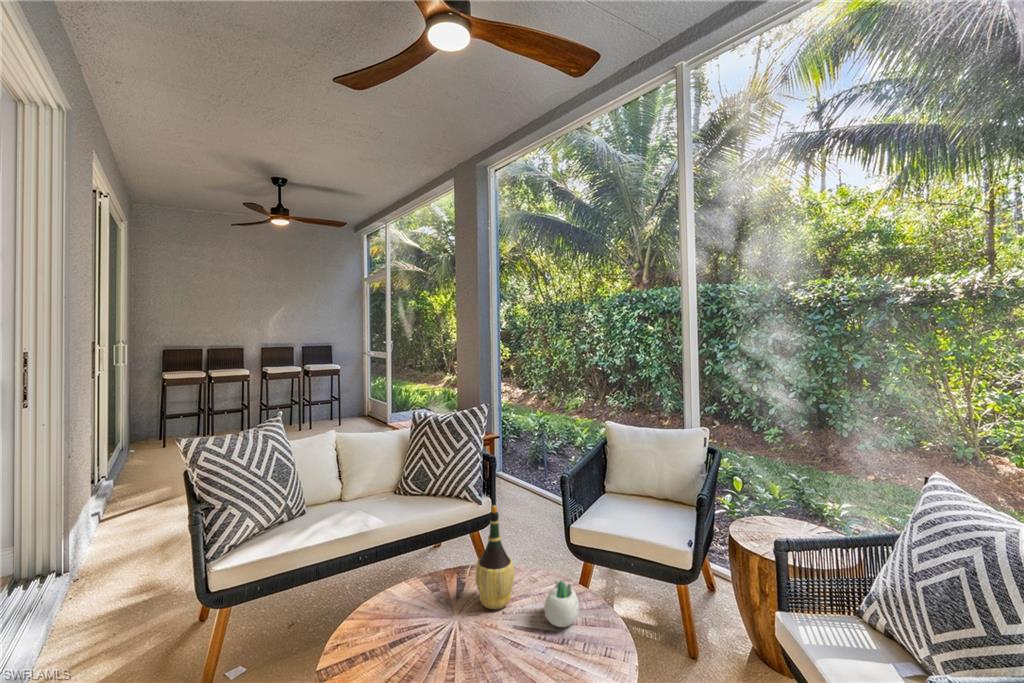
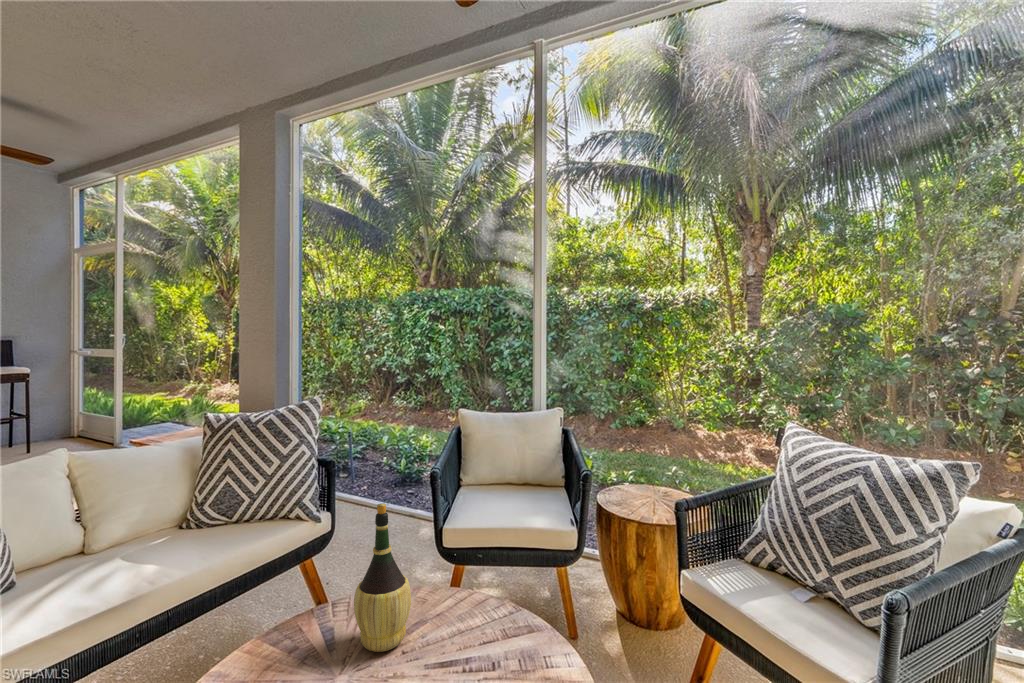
succulent planter: present [544,580,579,627] -> none [459,588,503,650]

